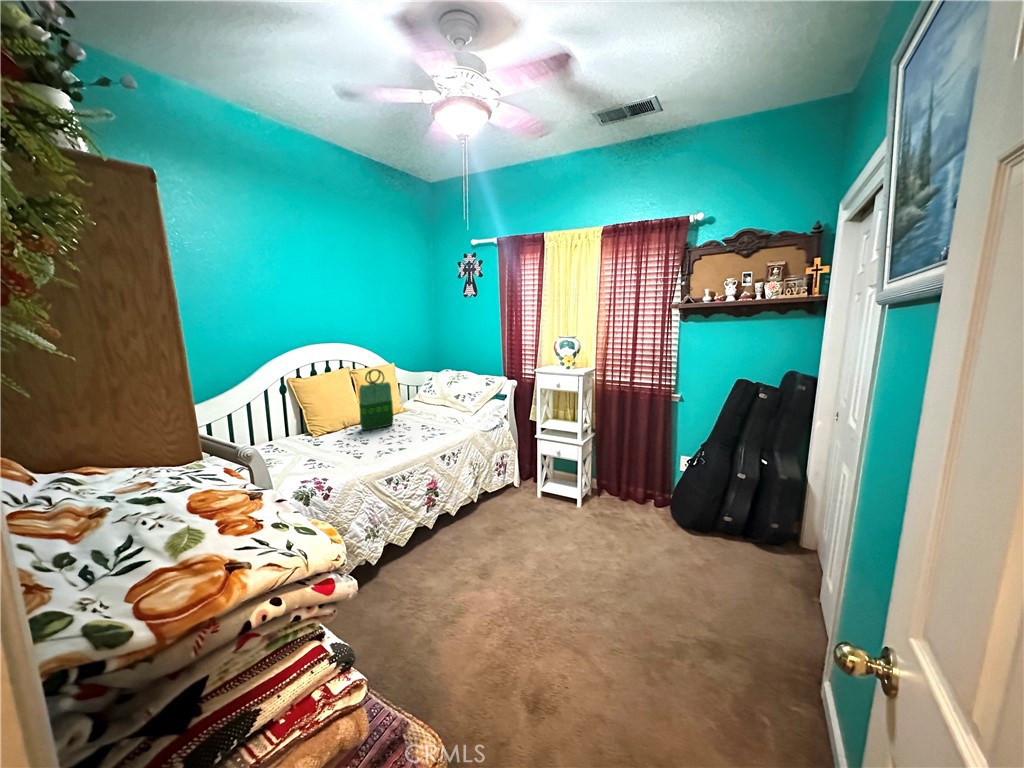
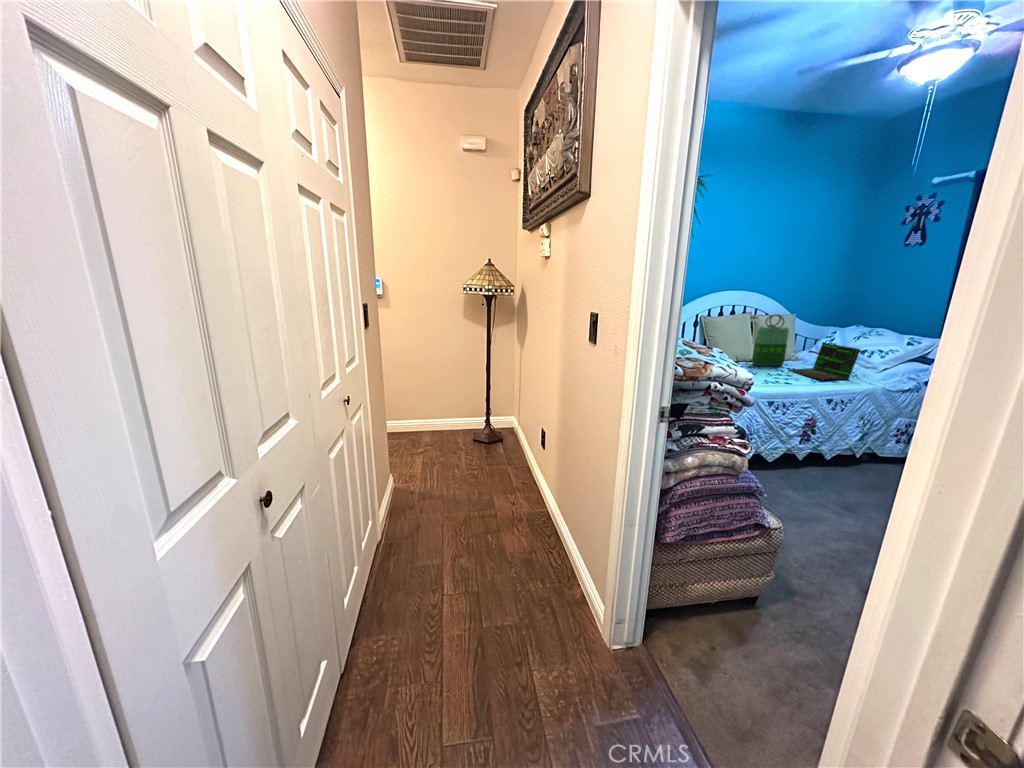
laptop: none [399,393,464,436] -> present [788,343,860,380]

